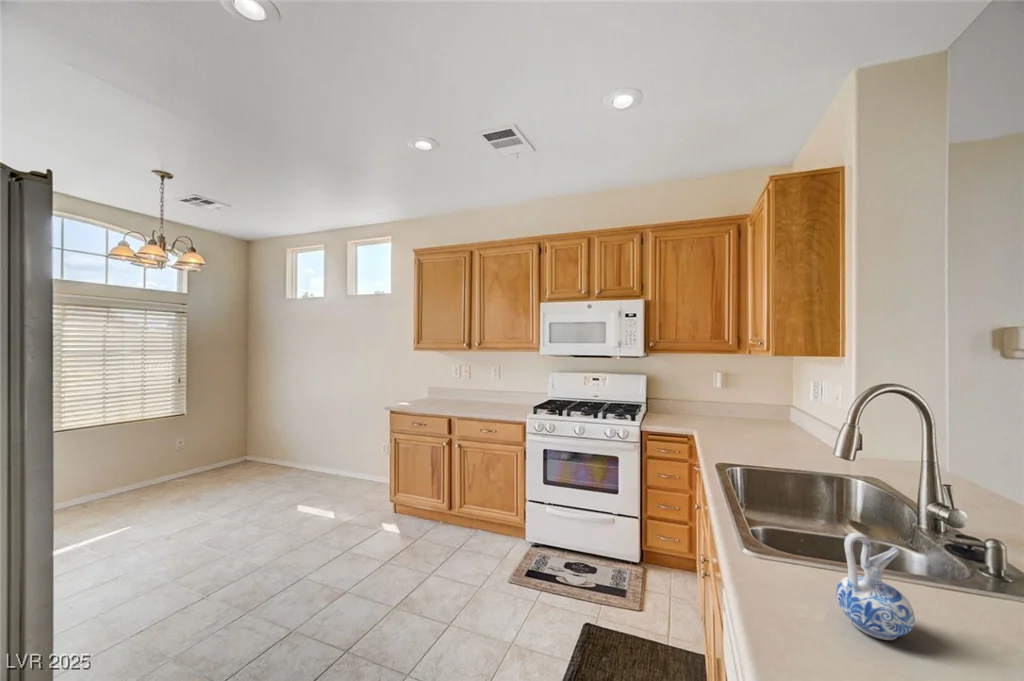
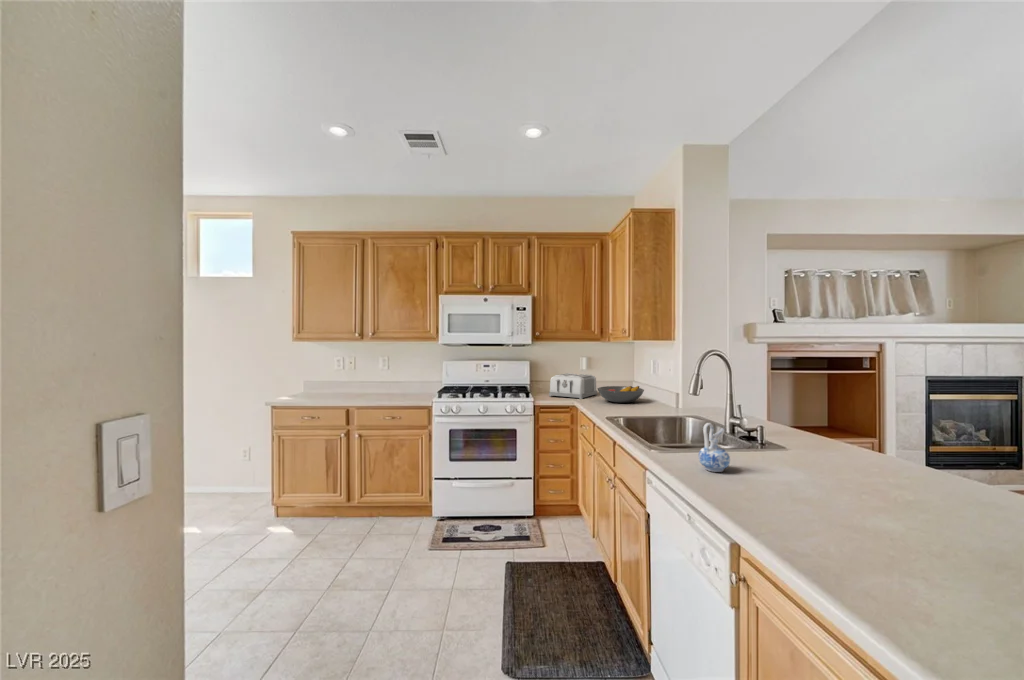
toaster: none [665,393,732,428] -> present [549,373,597,399]
fruit bowl: none [724,415,796,440] -> present [598,386,644,403]

